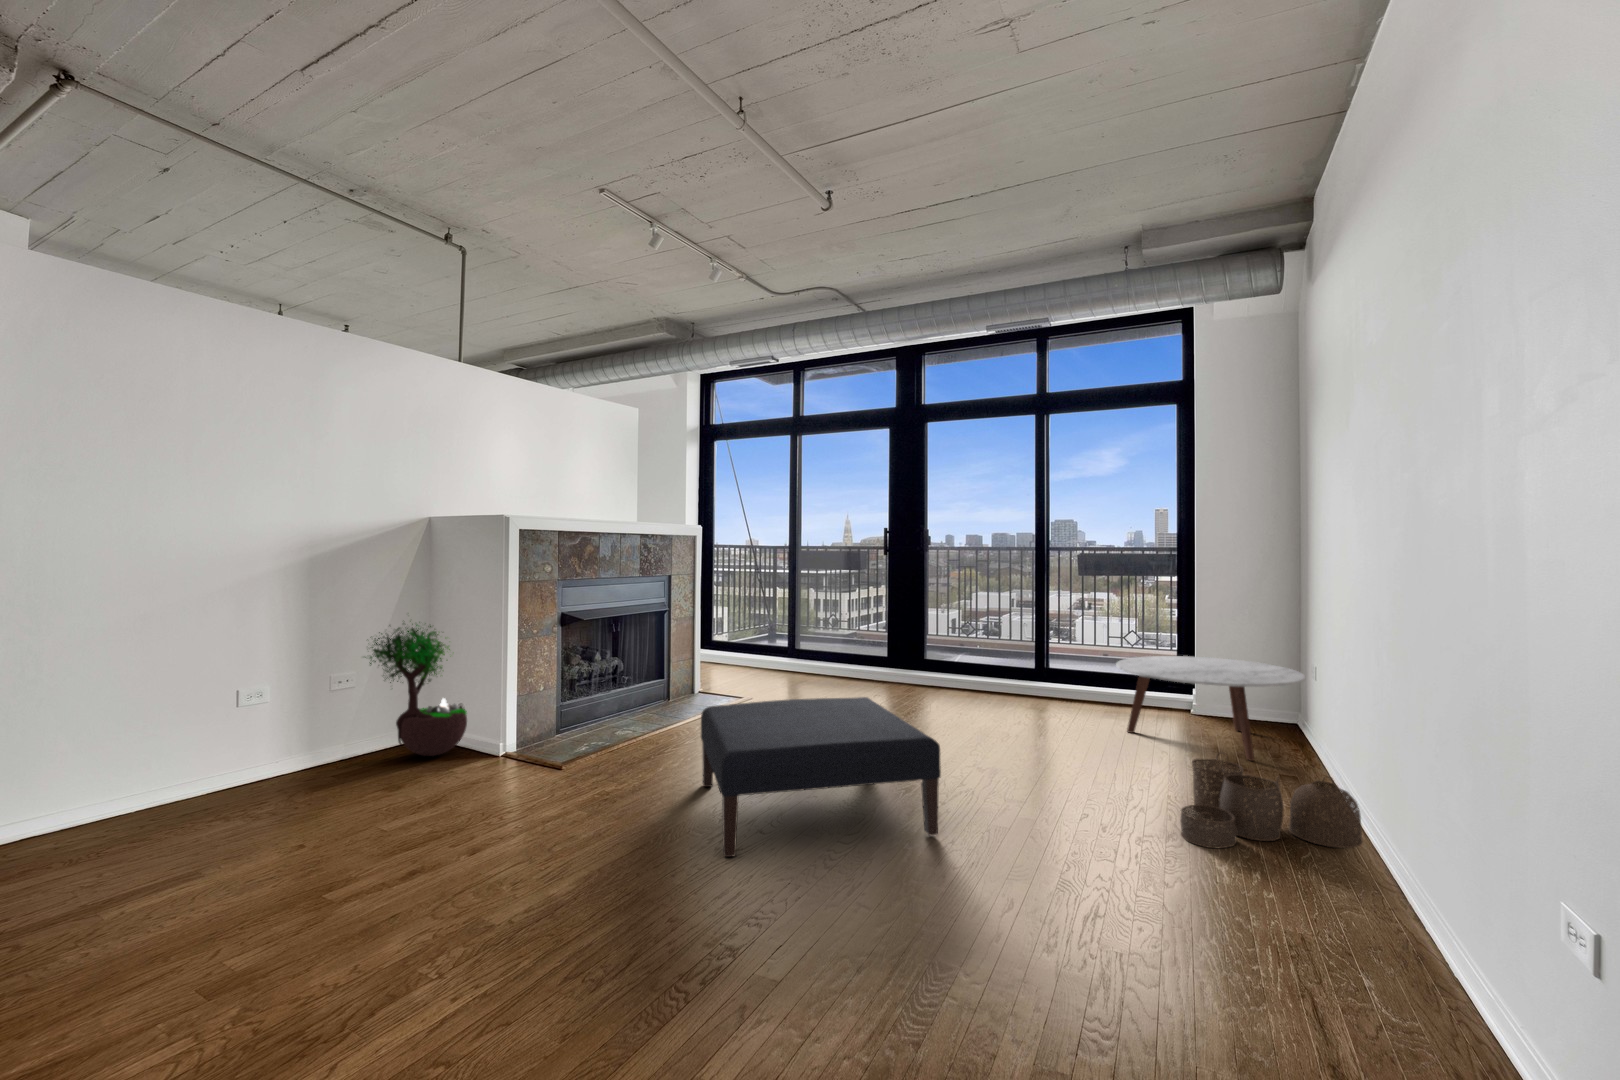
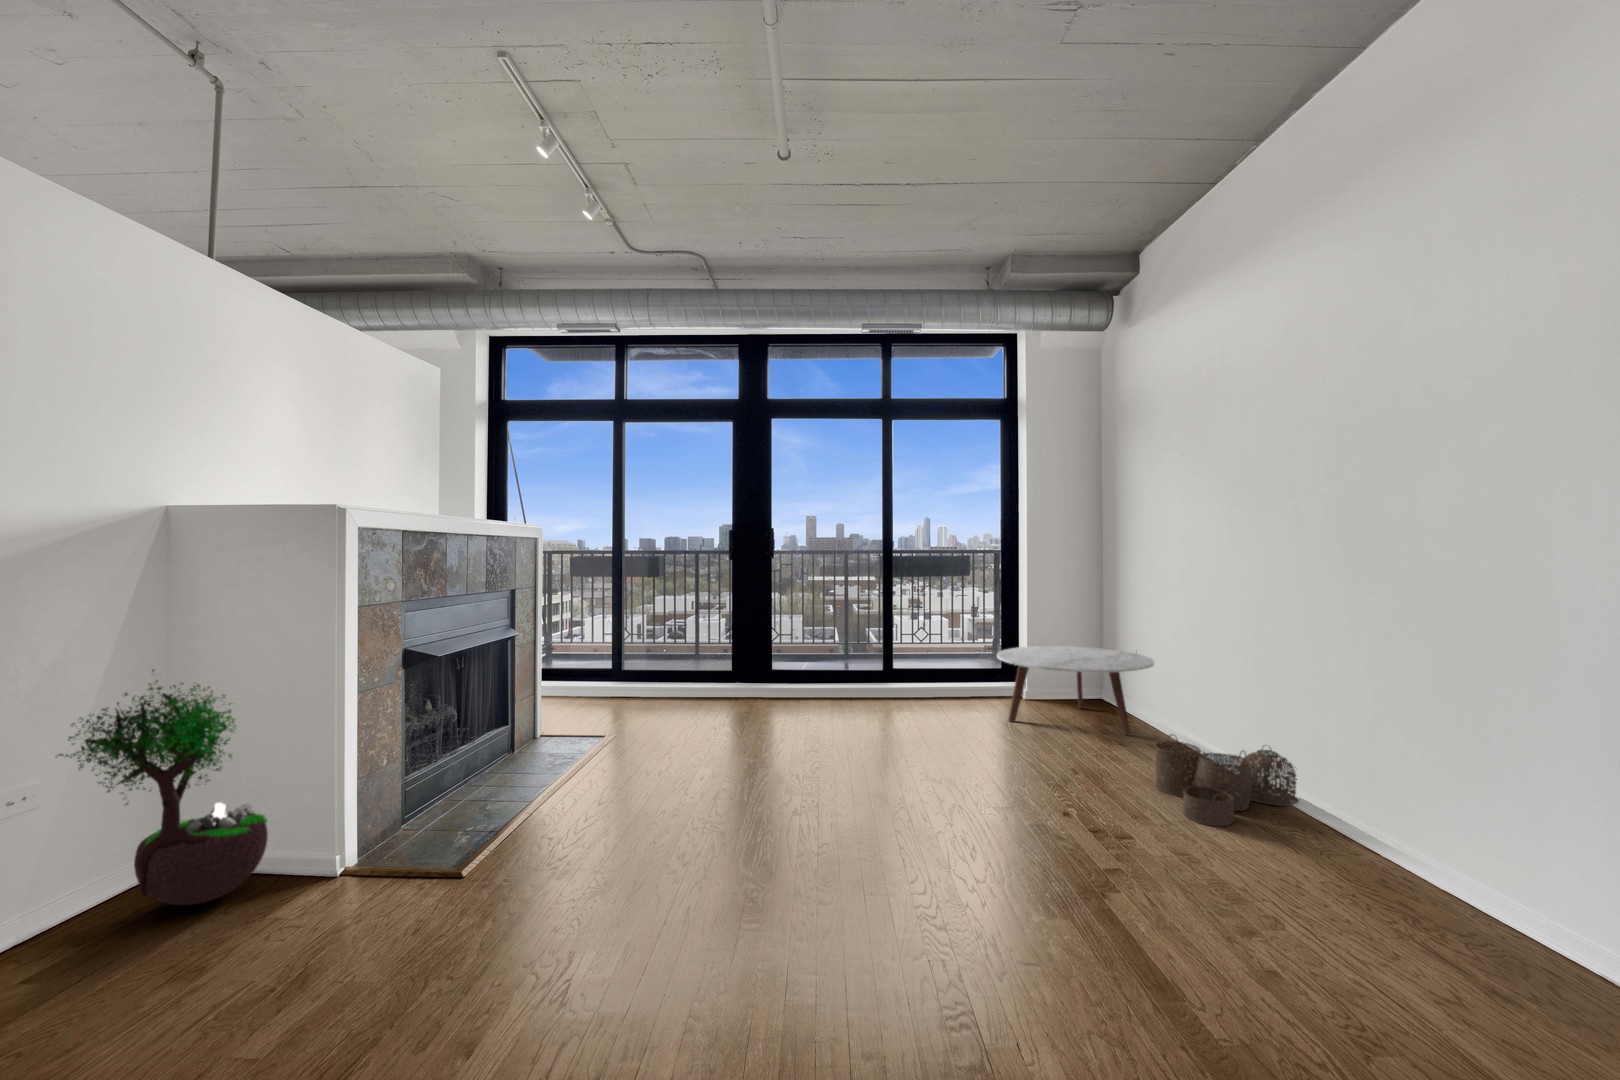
ottoman: present [701,697,941,857] -> none [694,721,1026,959]

